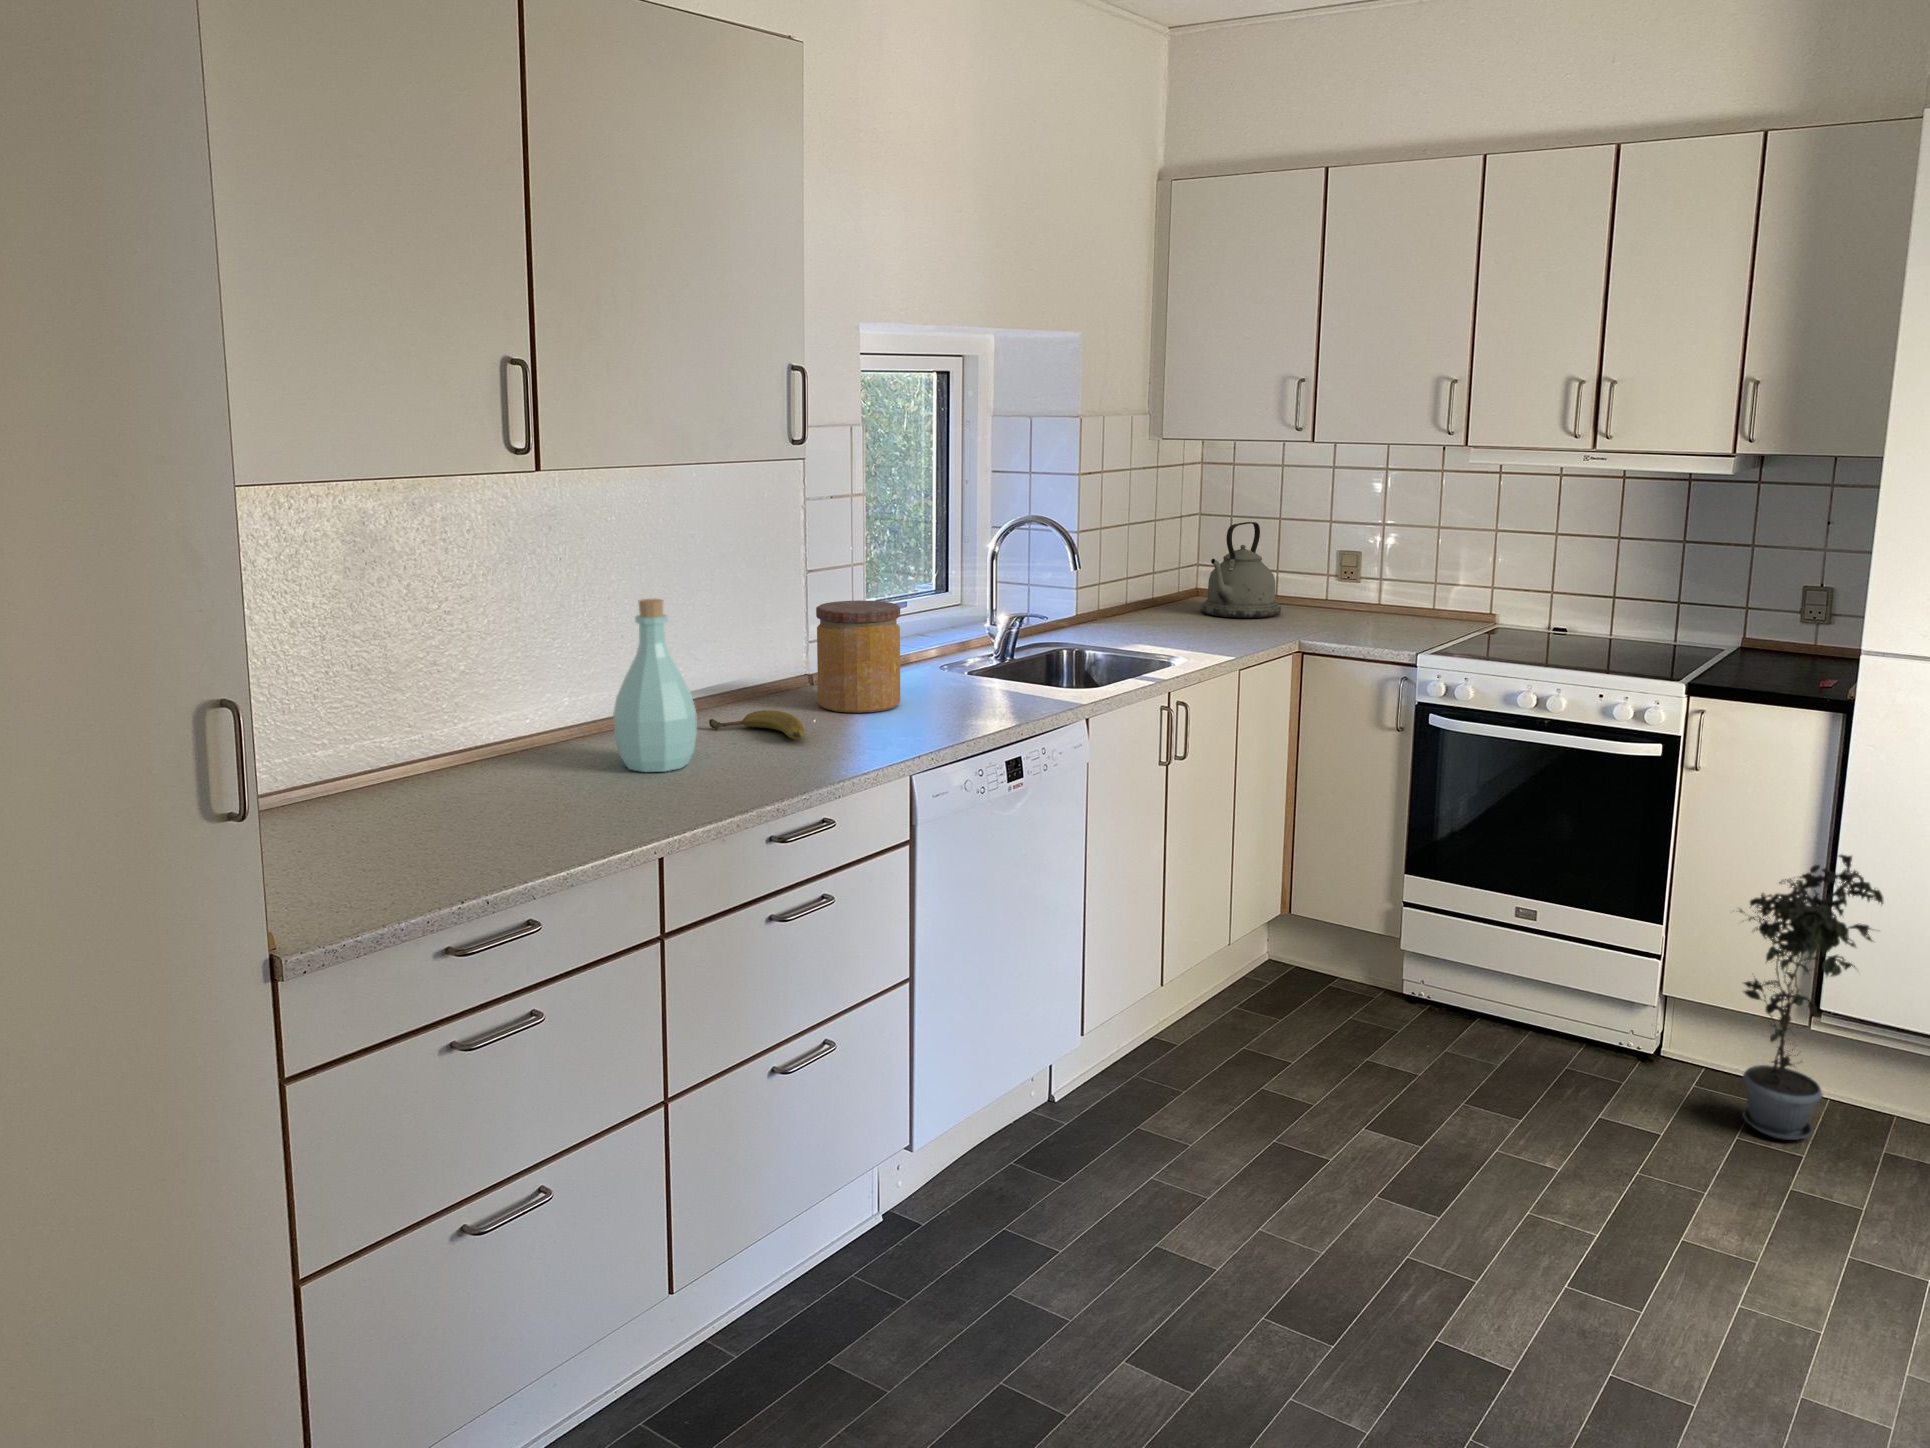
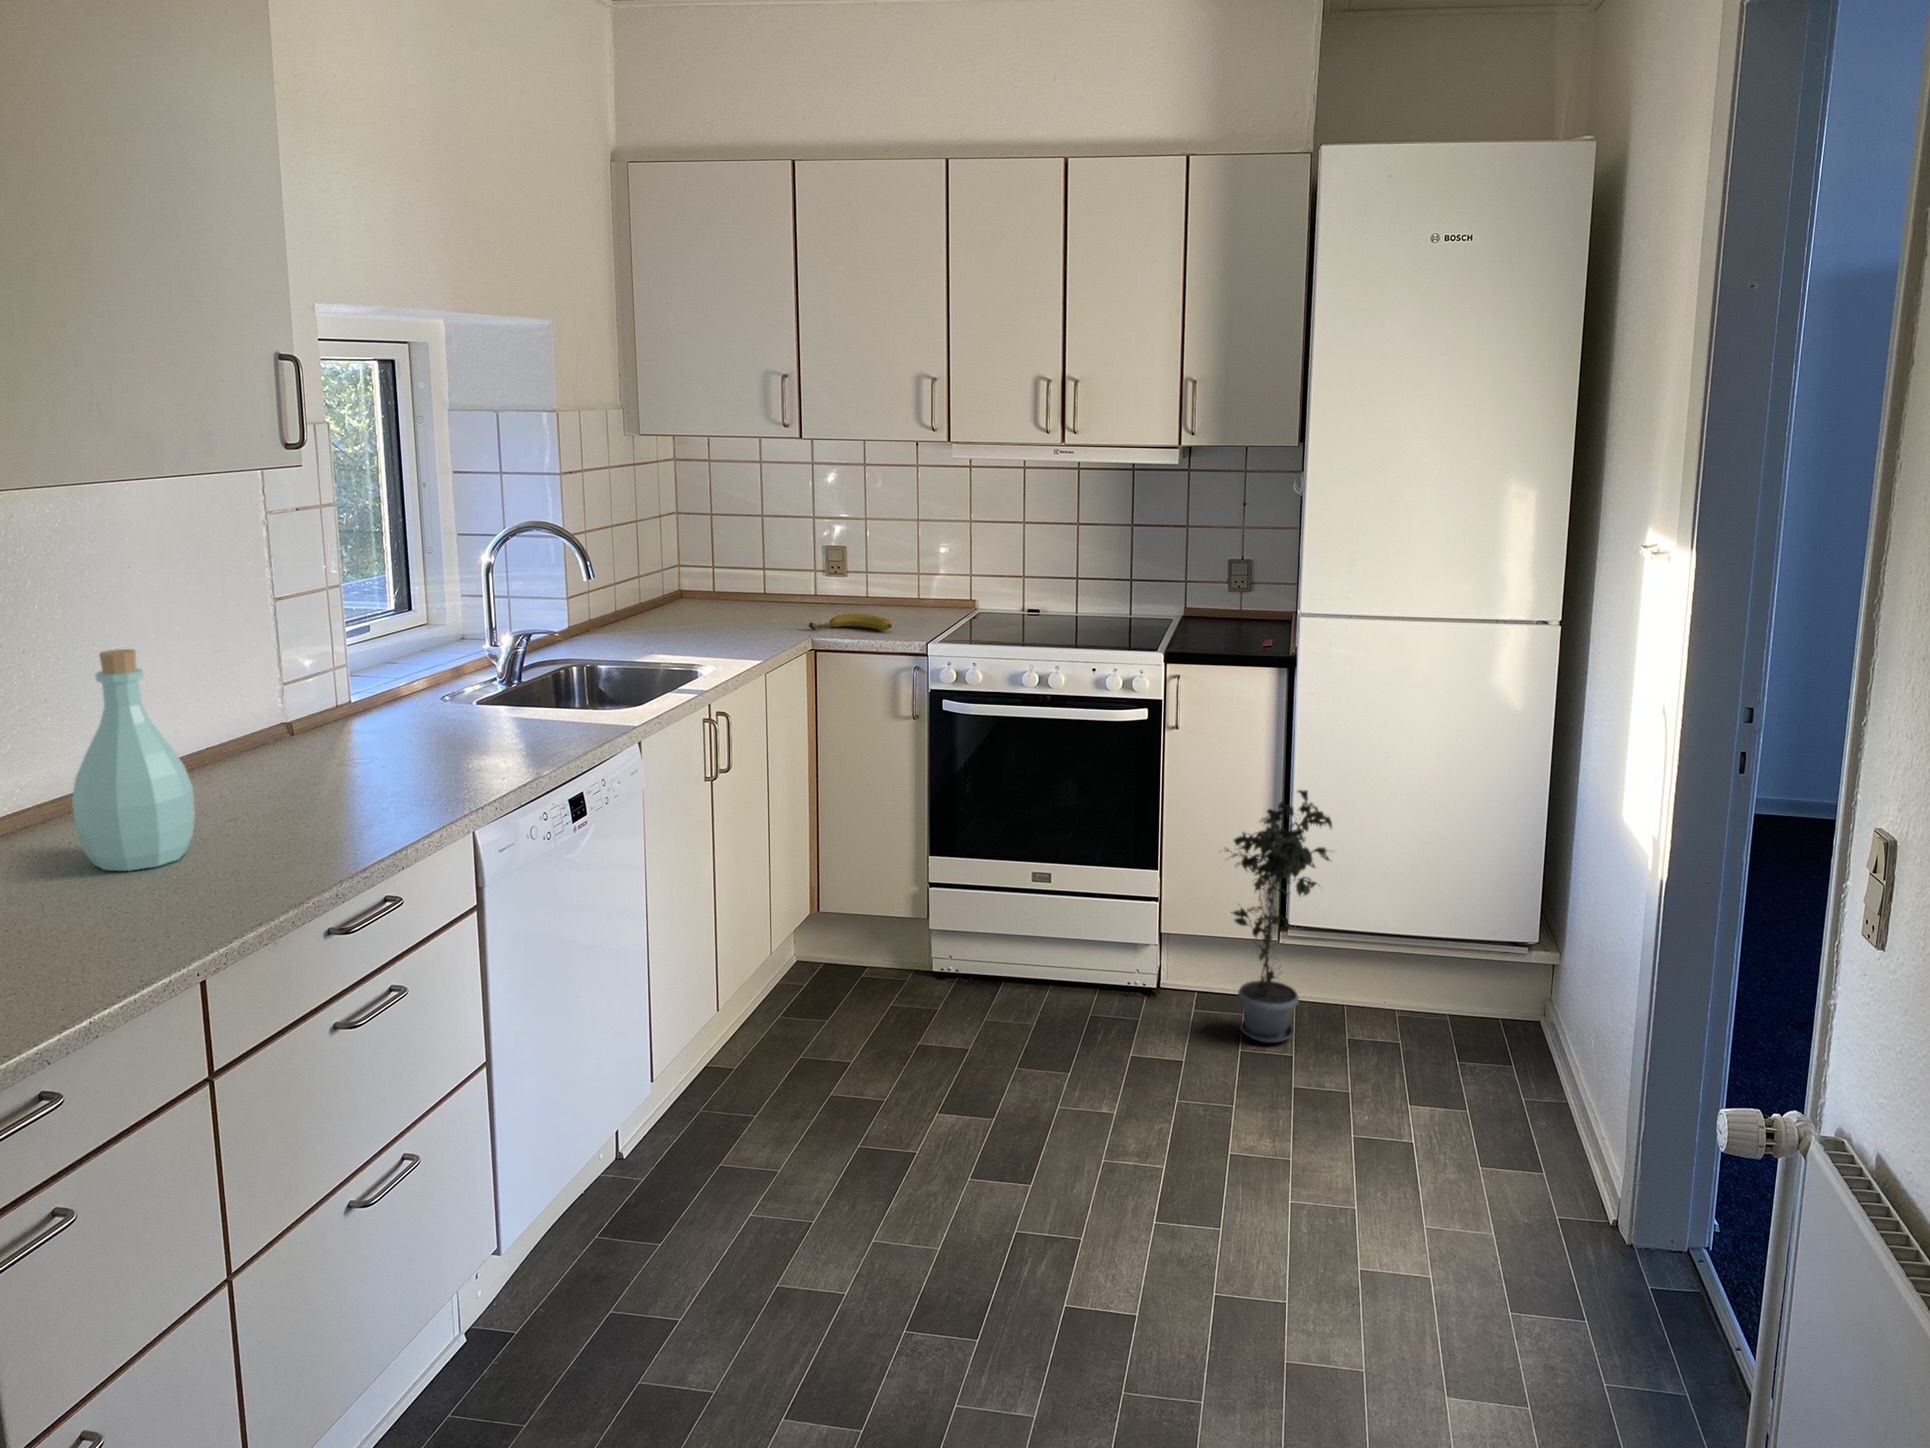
kettle: present [1201,522,1281,618] -> none [693,519,776,619]
jar: present [816,600,900,713] -> none [305,630,420,764]
fruit: present [709,710,804,739] -> present [809,614,892,630]

